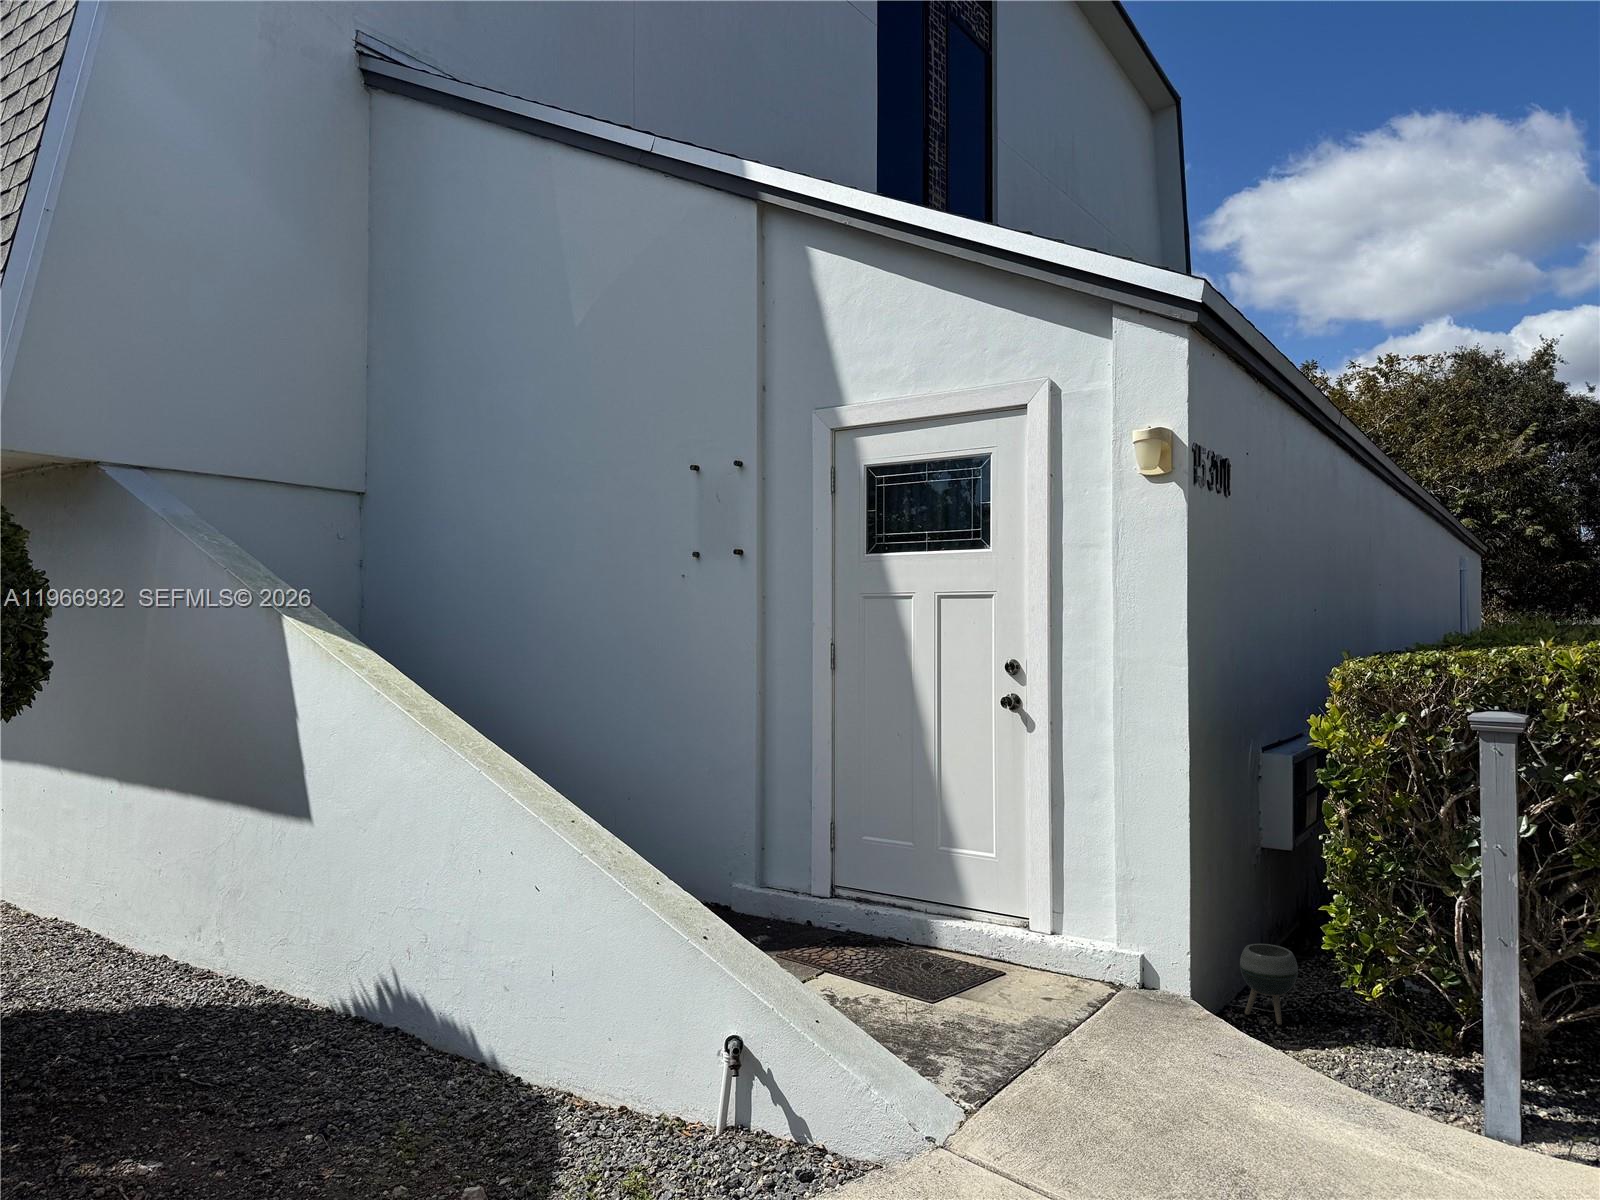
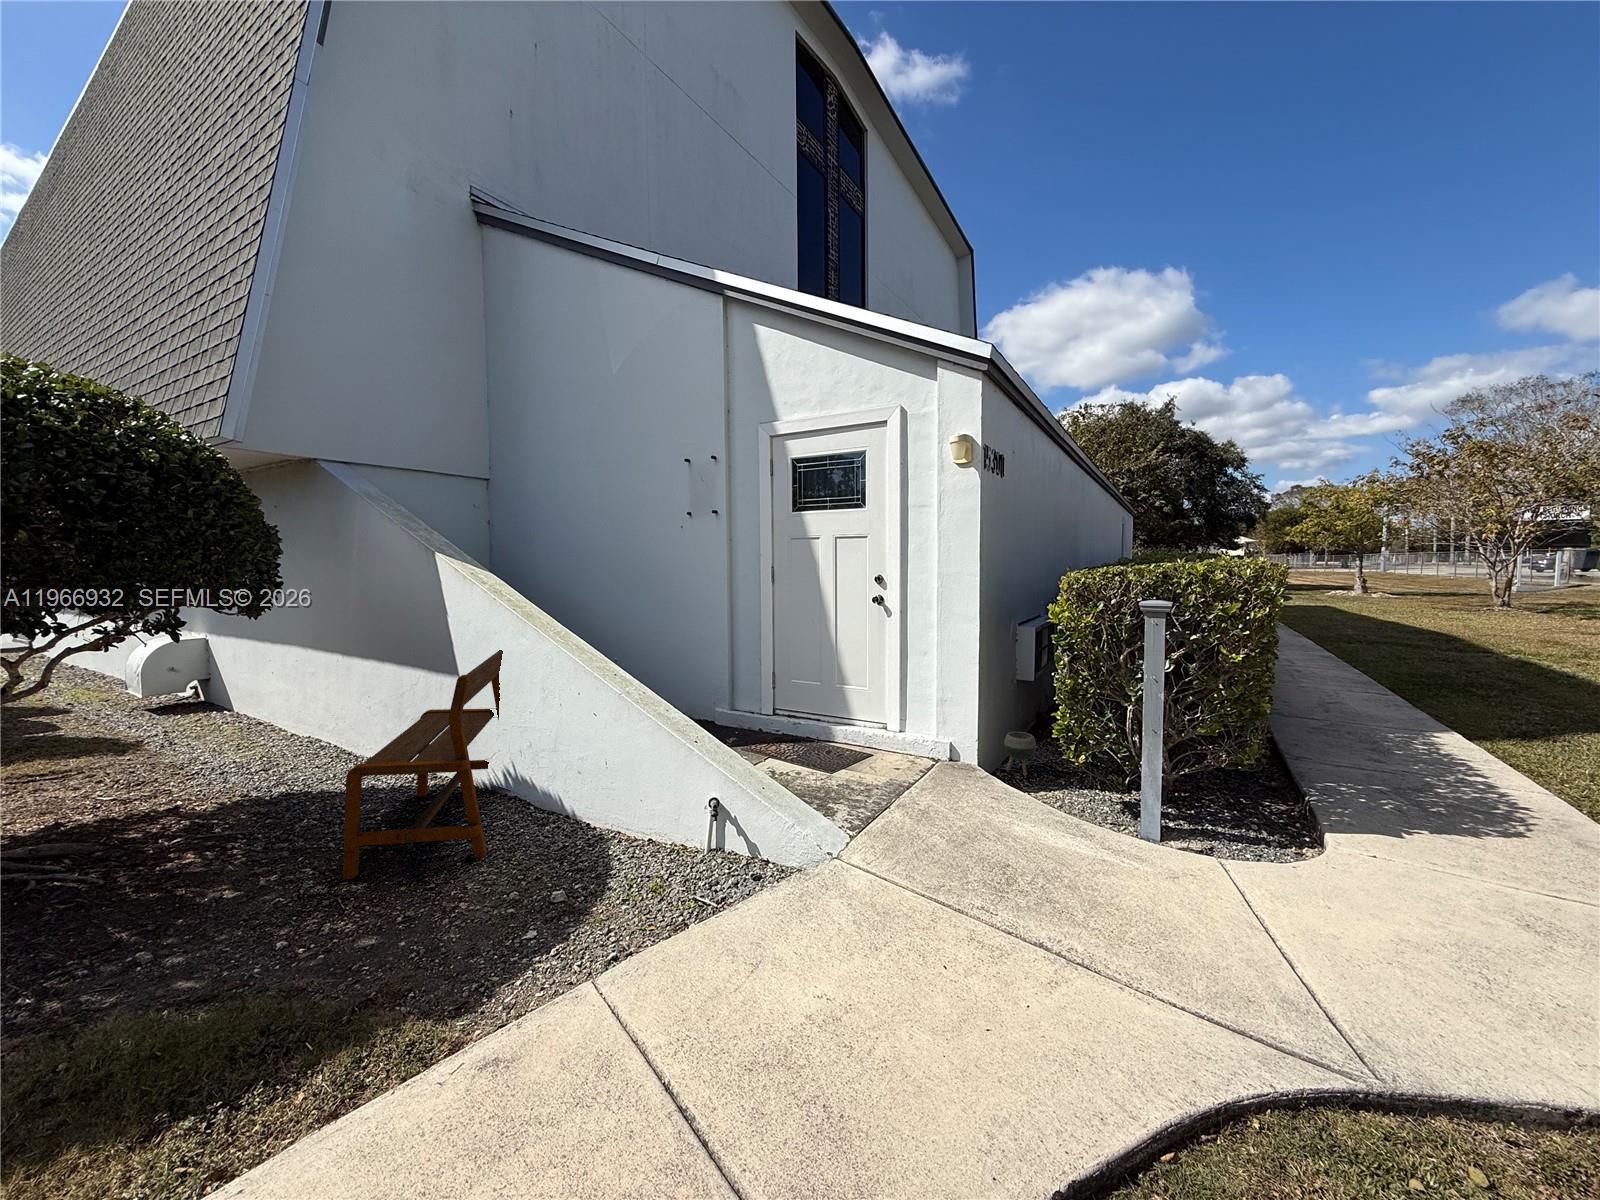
bench: none [130,772,401,1151] -> present [343,650,503,879]

